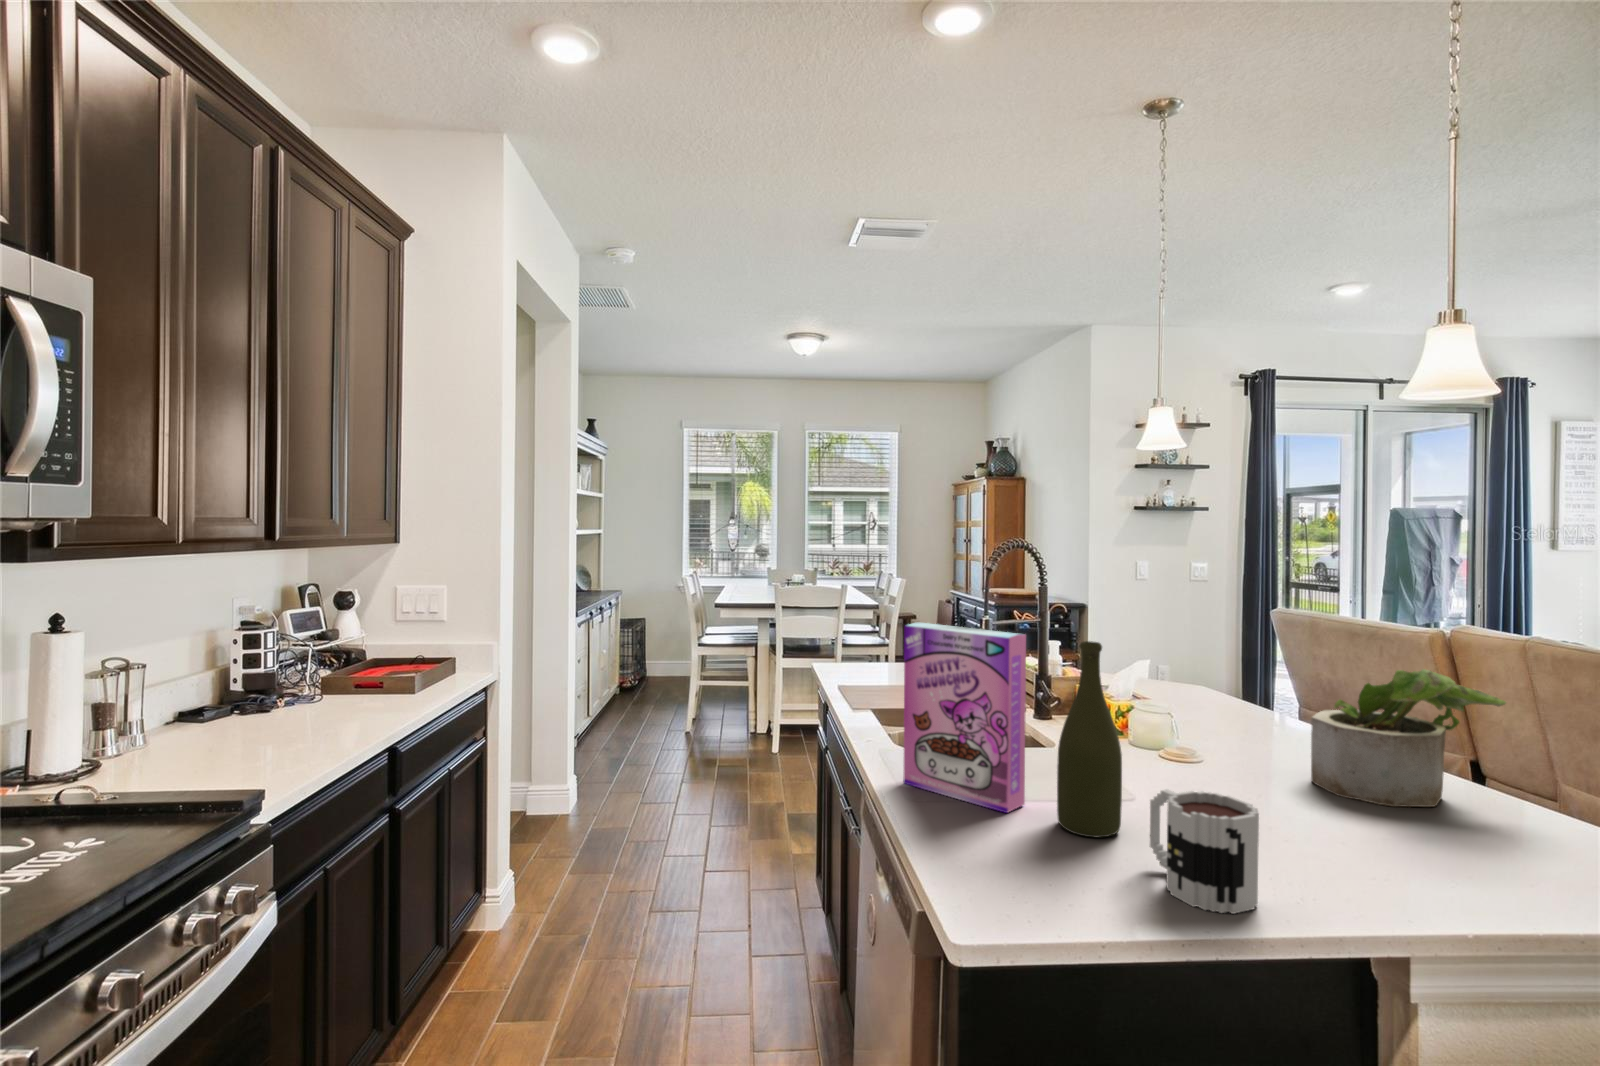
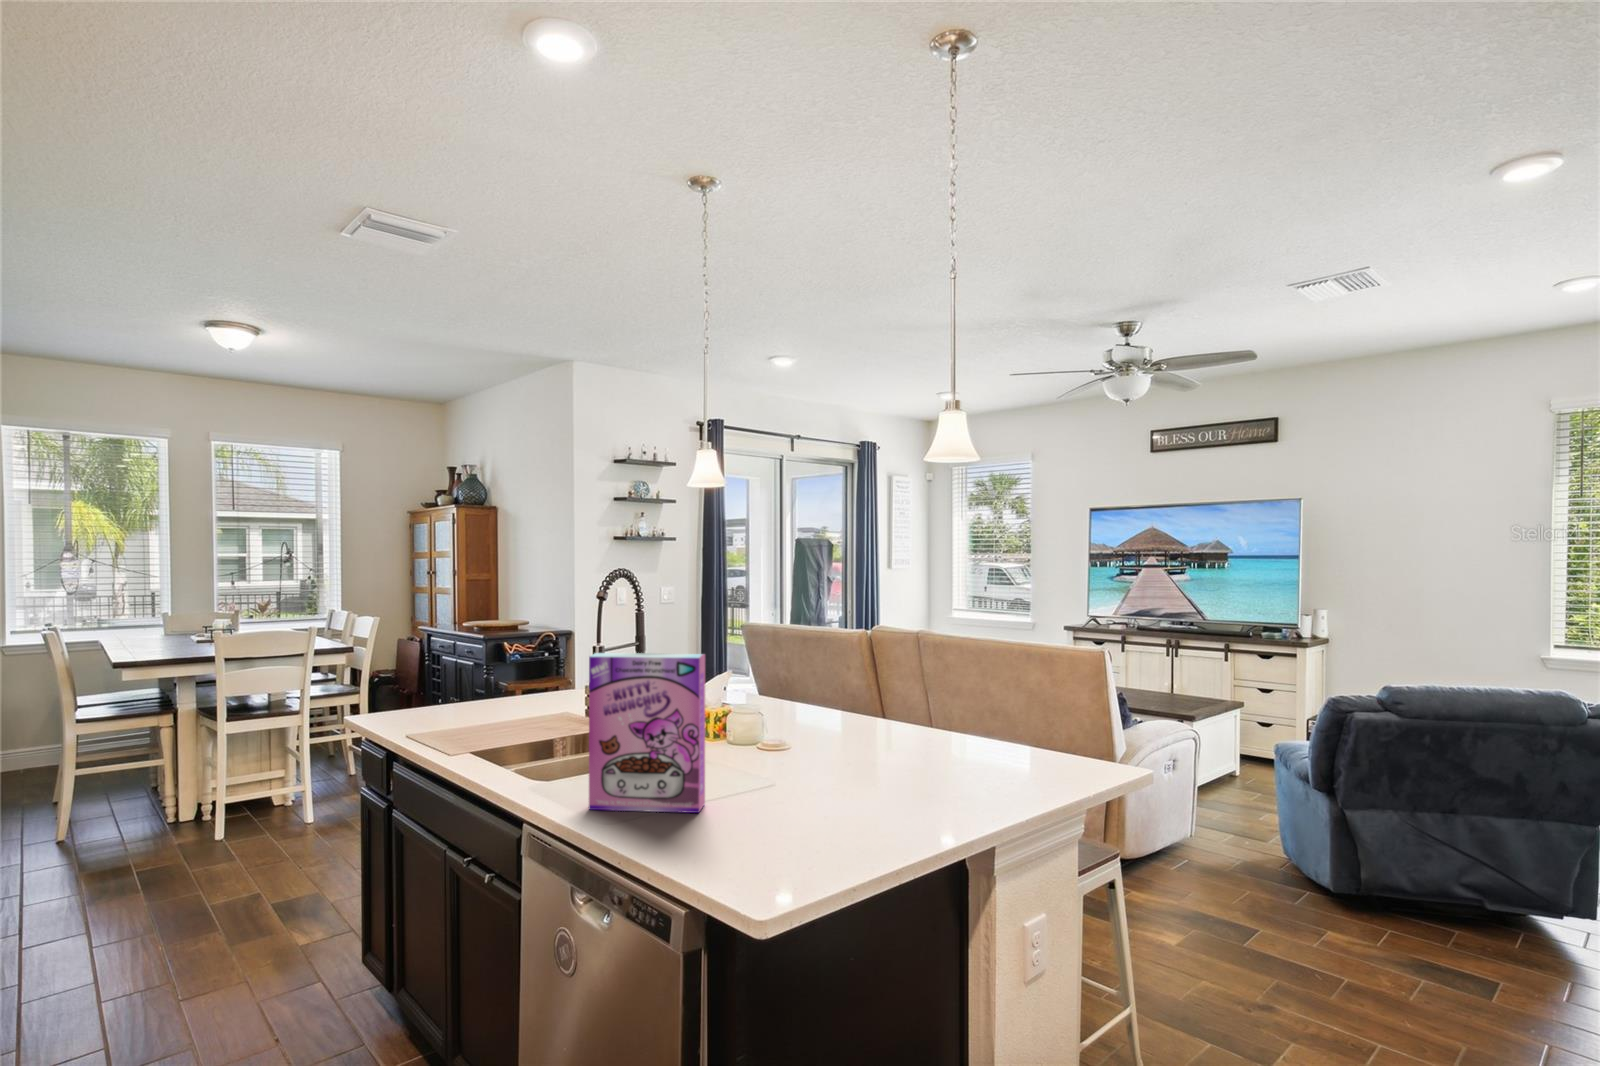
bottle: present [1057,641,1122,837] -> none [742,654,791,815]
potted plant: present [1311,669,1506,807] -> none [863,654,970,754]
mug: present [1150,790,1259,914] -> none [829,756,911,841]

